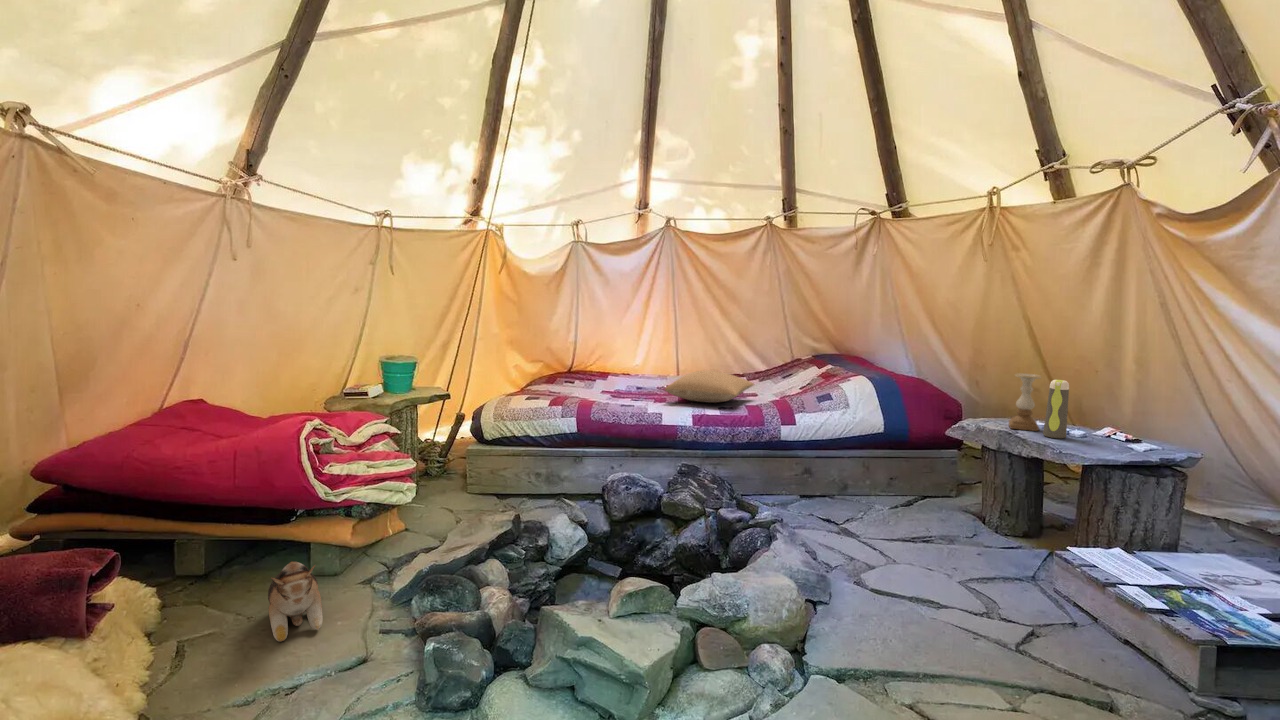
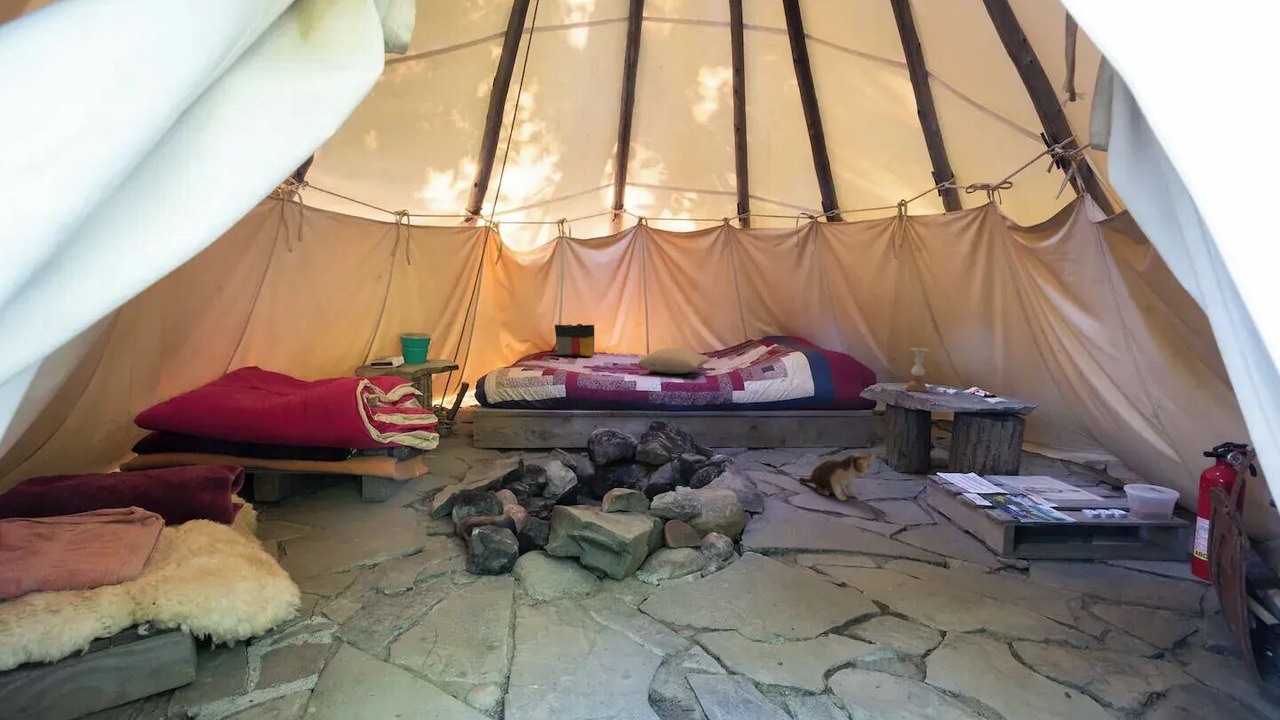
tote bag: none [569,341,615,379] -> present [555,324,594,357]
water bottle: present [1043,380,1069,439] -> none [929,352,947,397]
plush toy: present [268,561,323,642] -> present [799,452,876,501]

